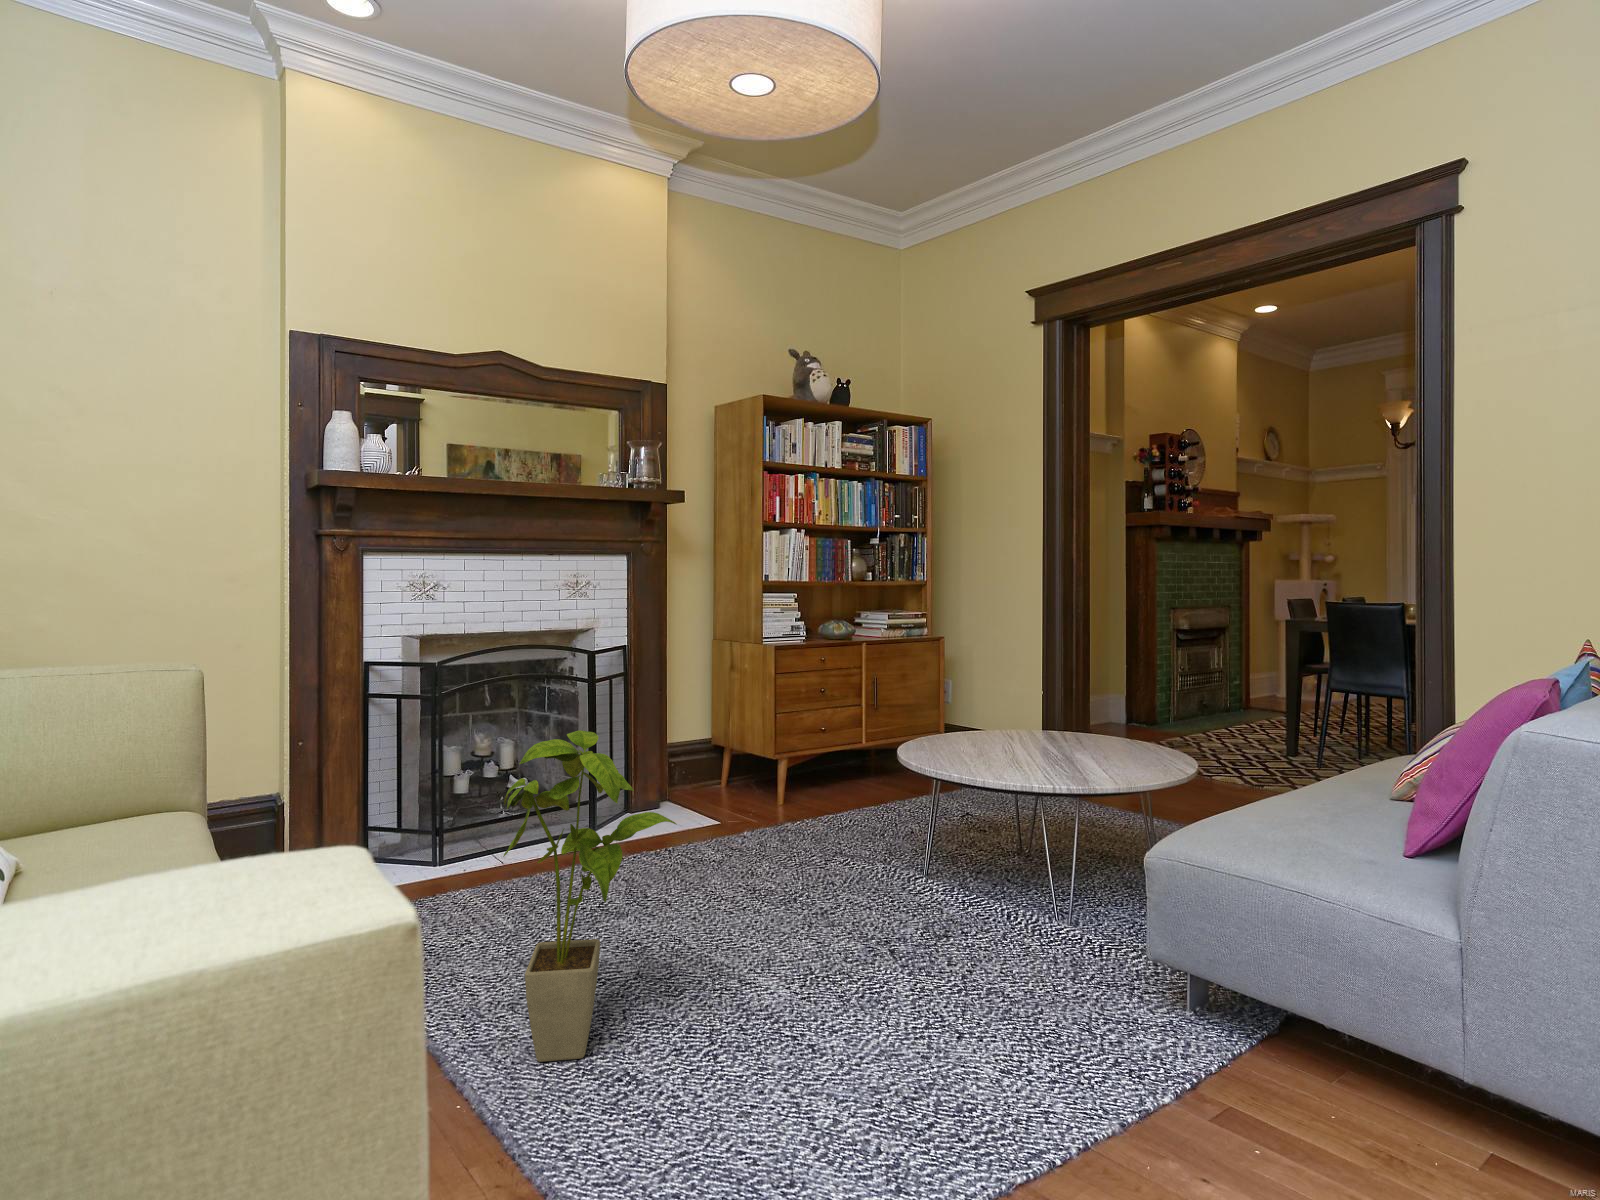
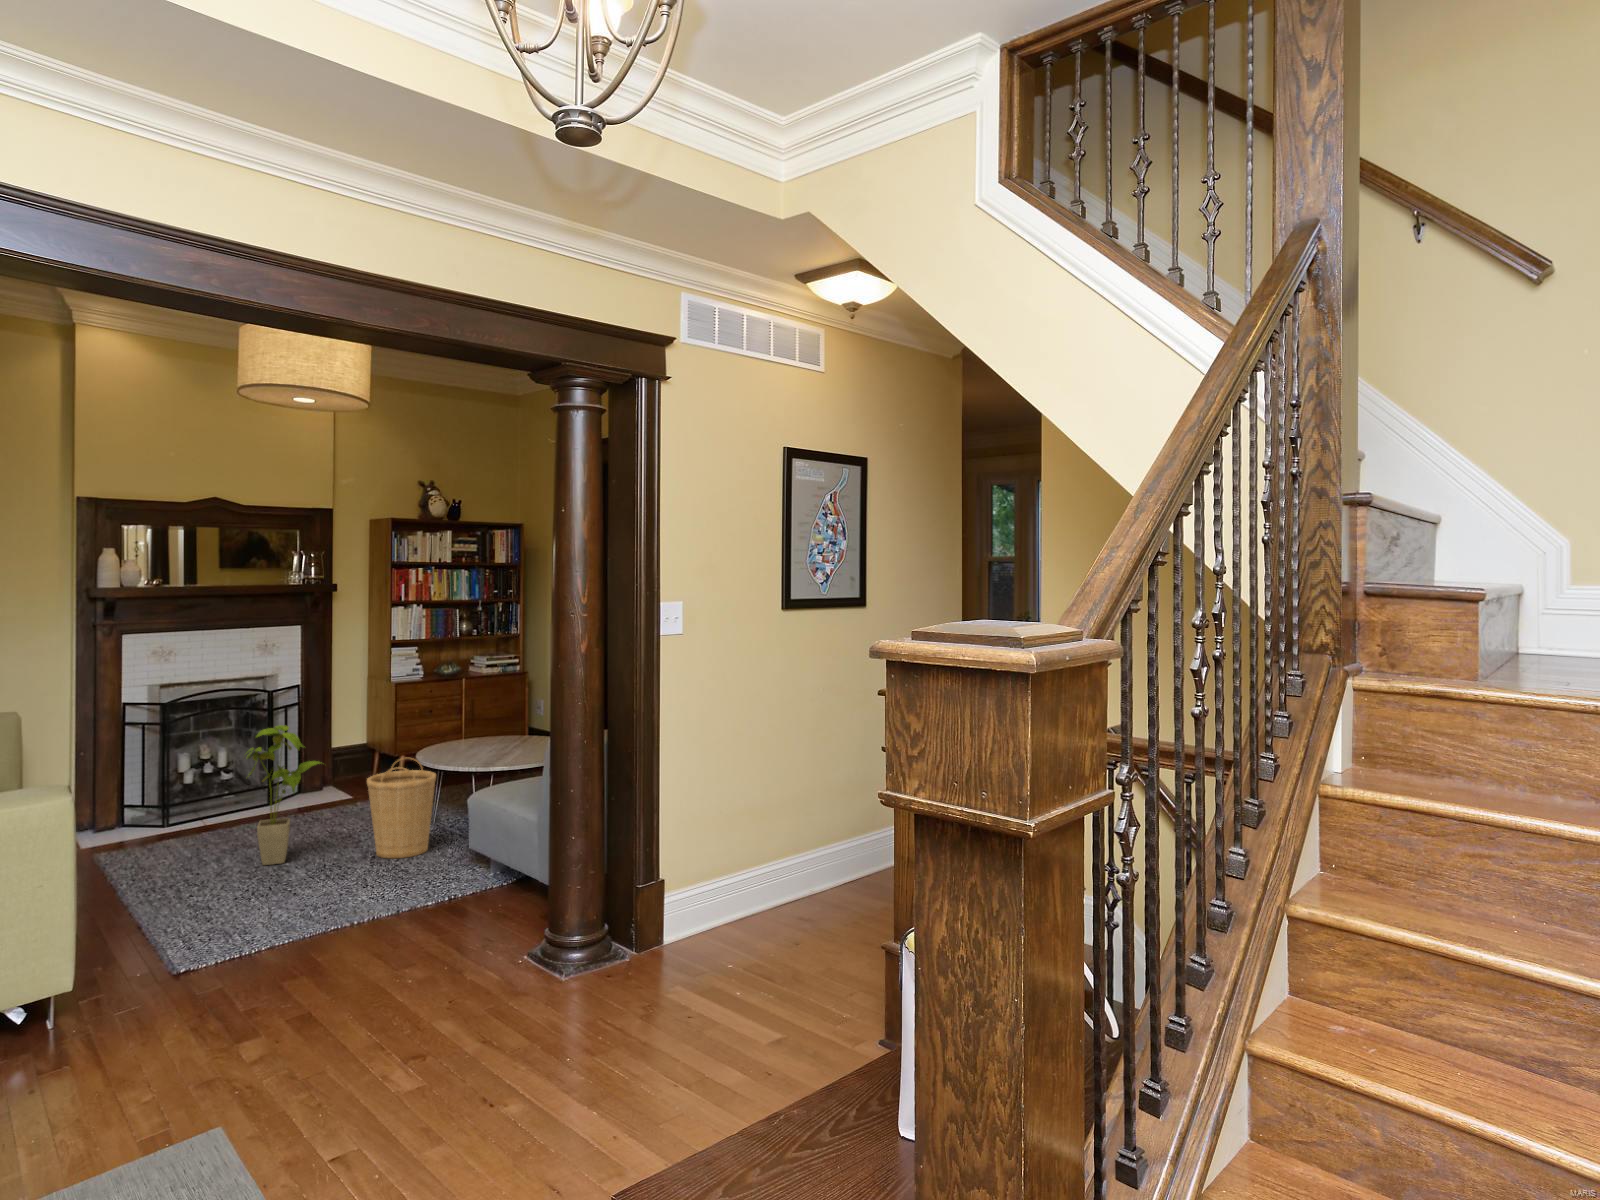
basket: none [764,813,919,1081] -> present [367,757,436,858]

